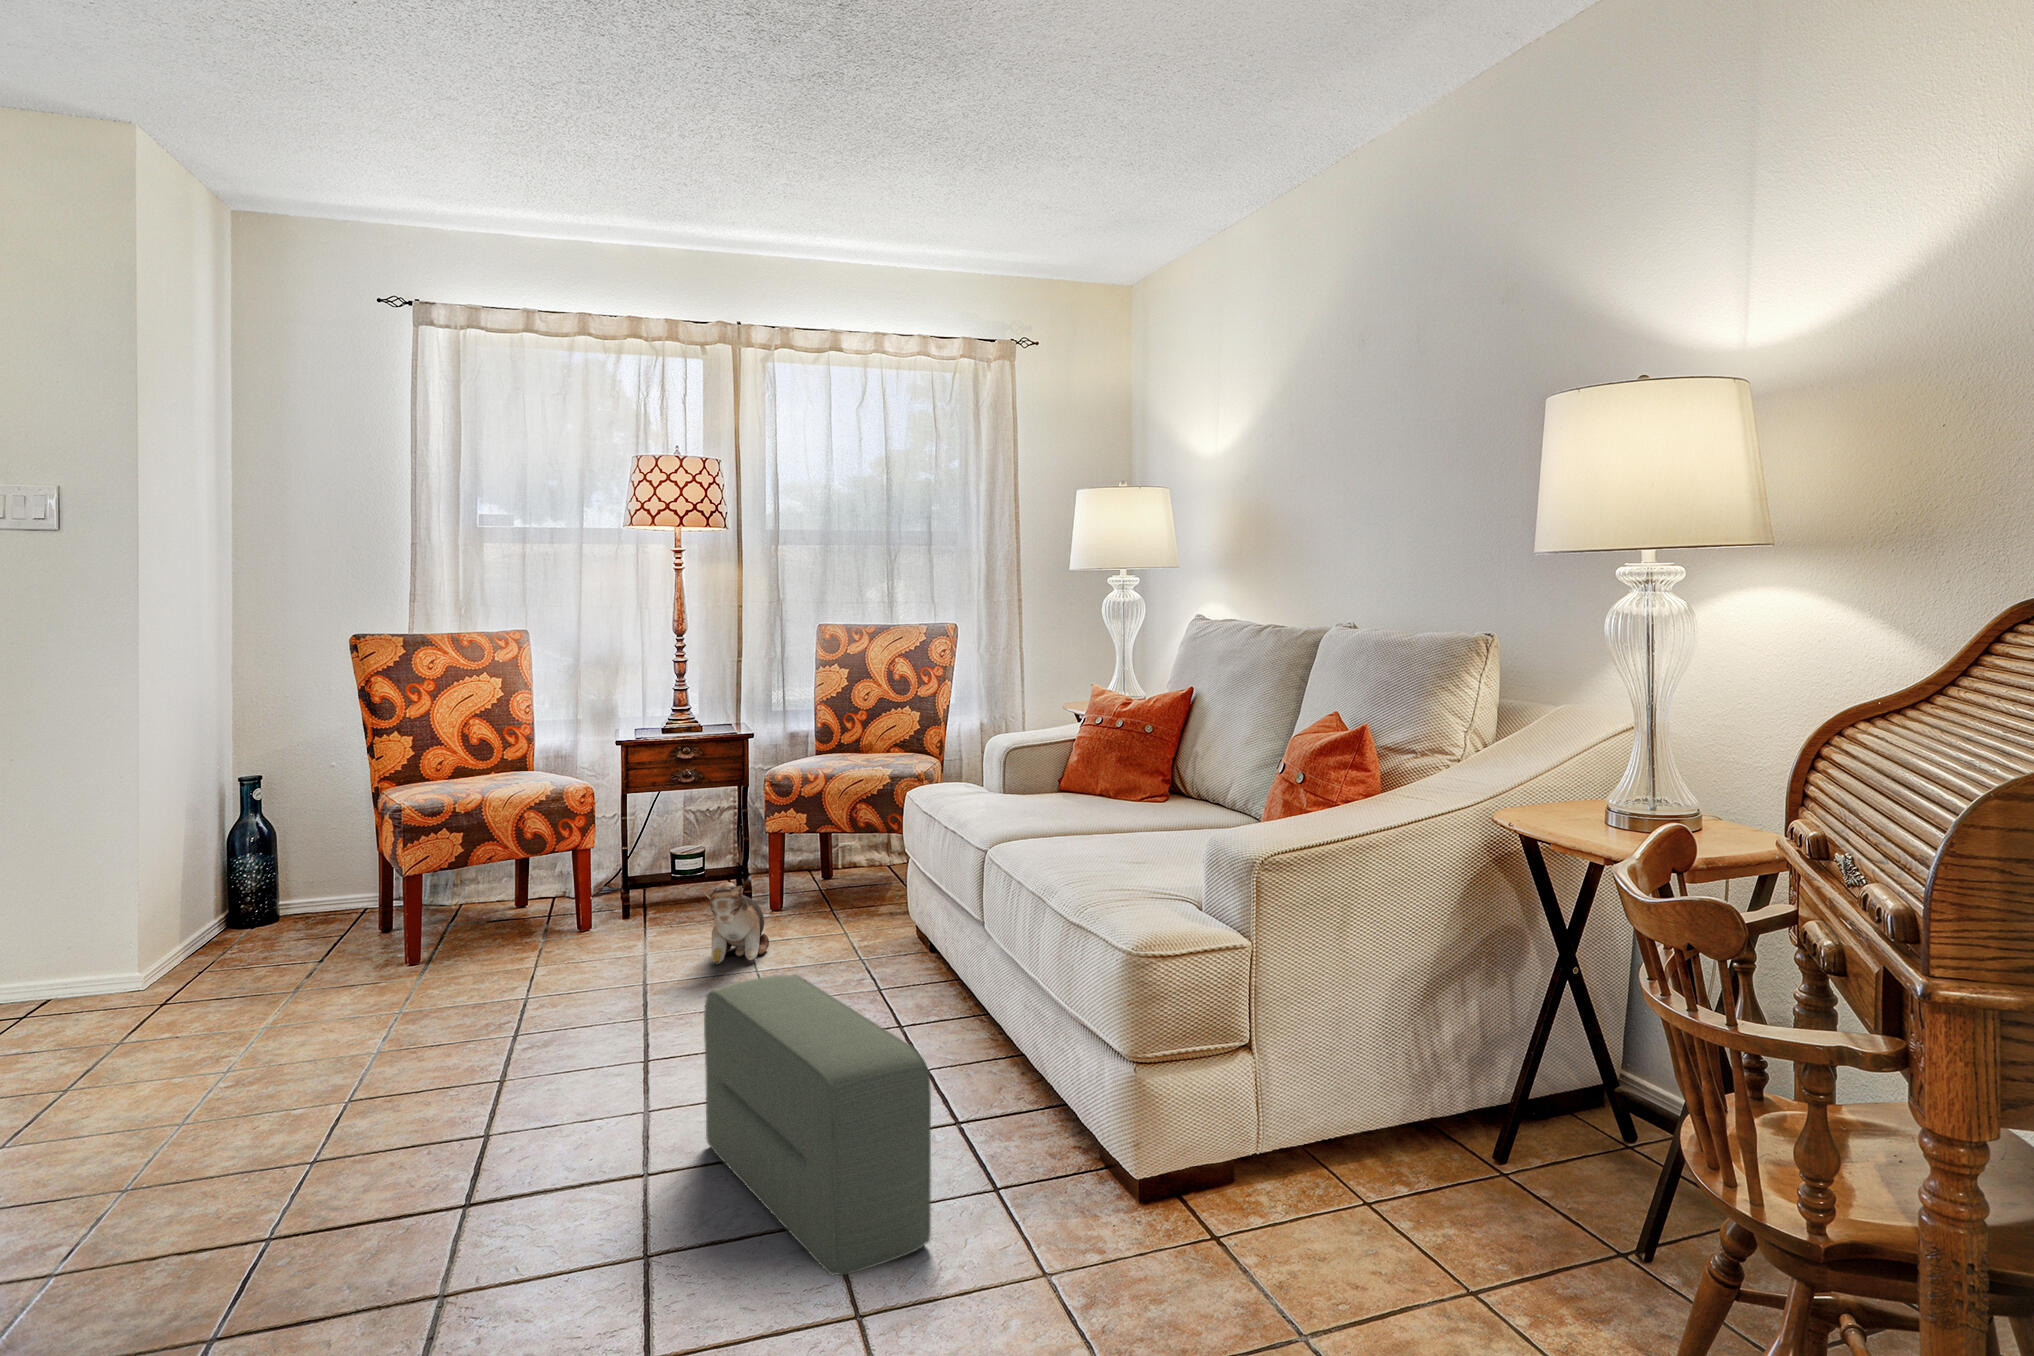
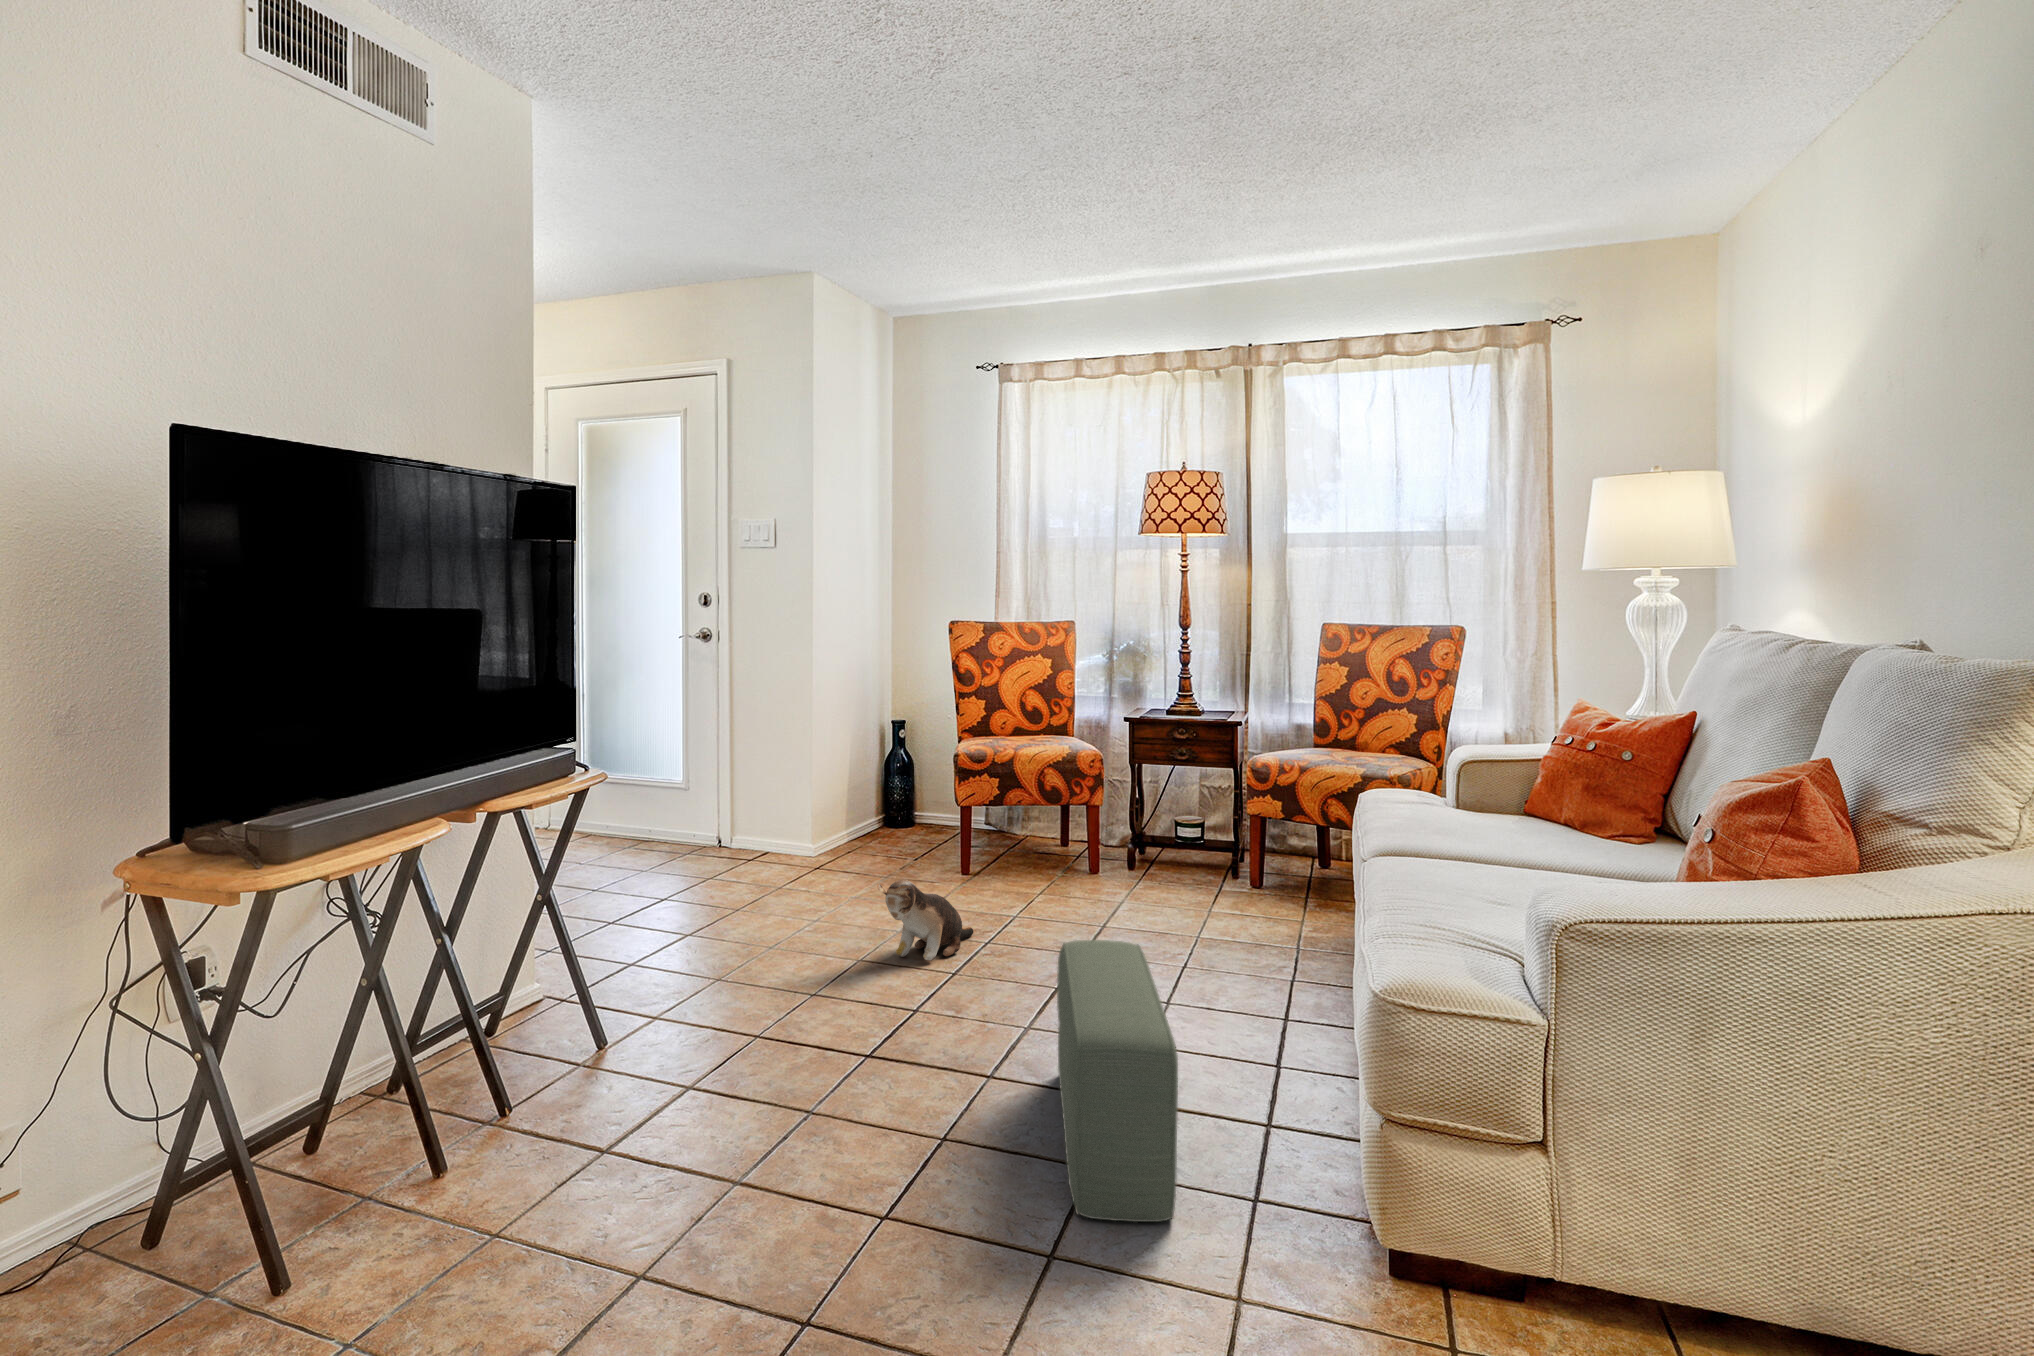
plush toy: present [702,882,769,964] -> present [877,879,974,960]

